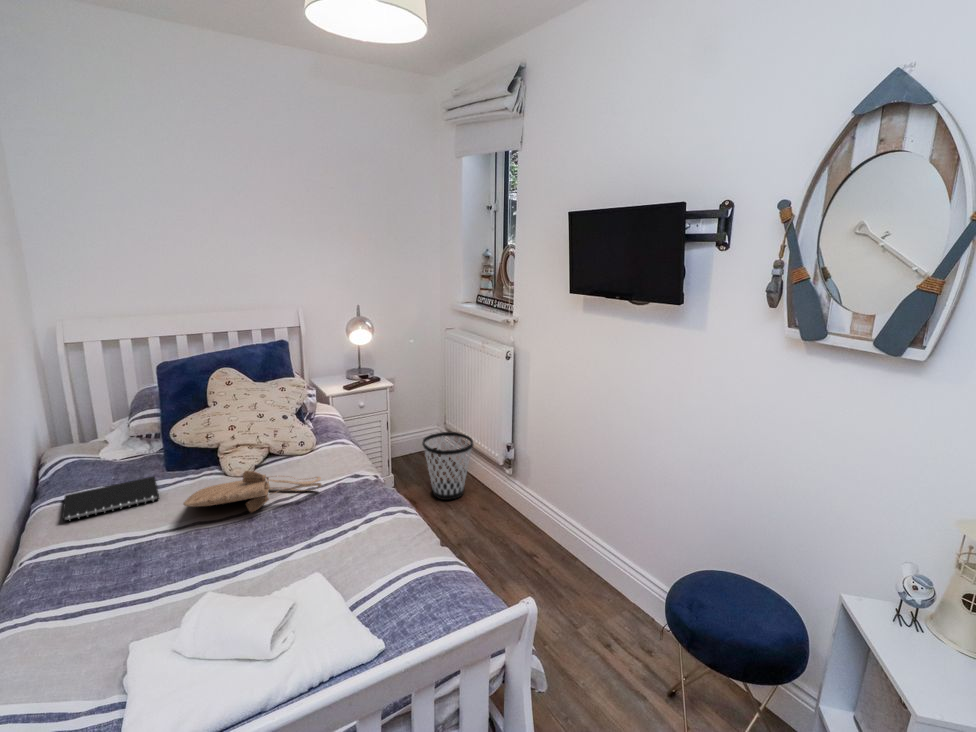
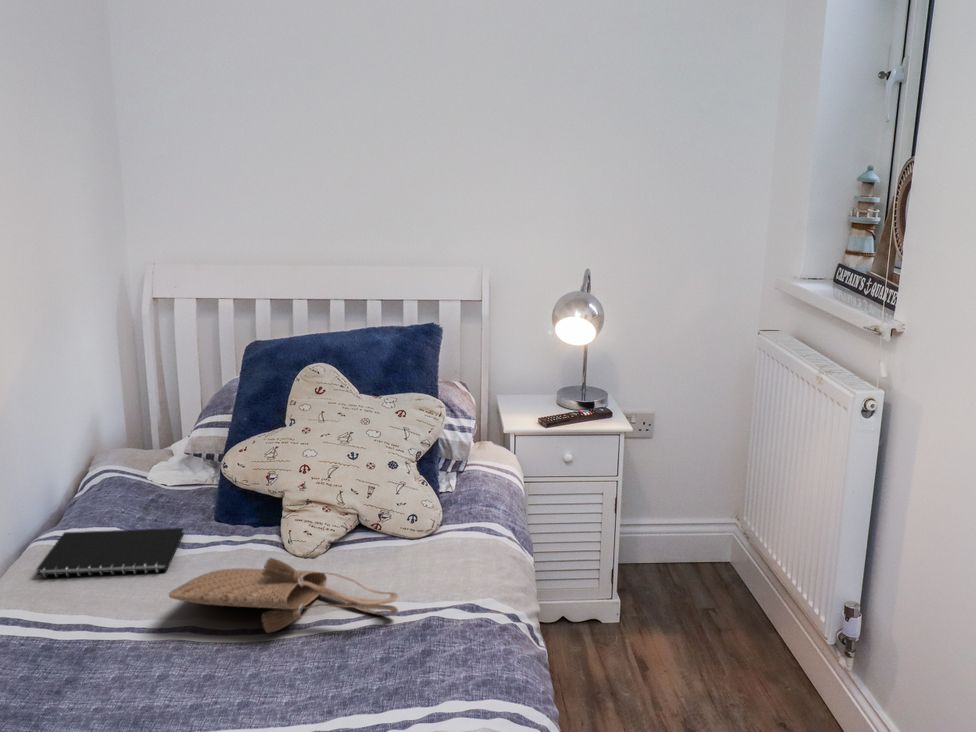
wastebasket: present [422,432,473,500] -> none [672,536,778,676]

